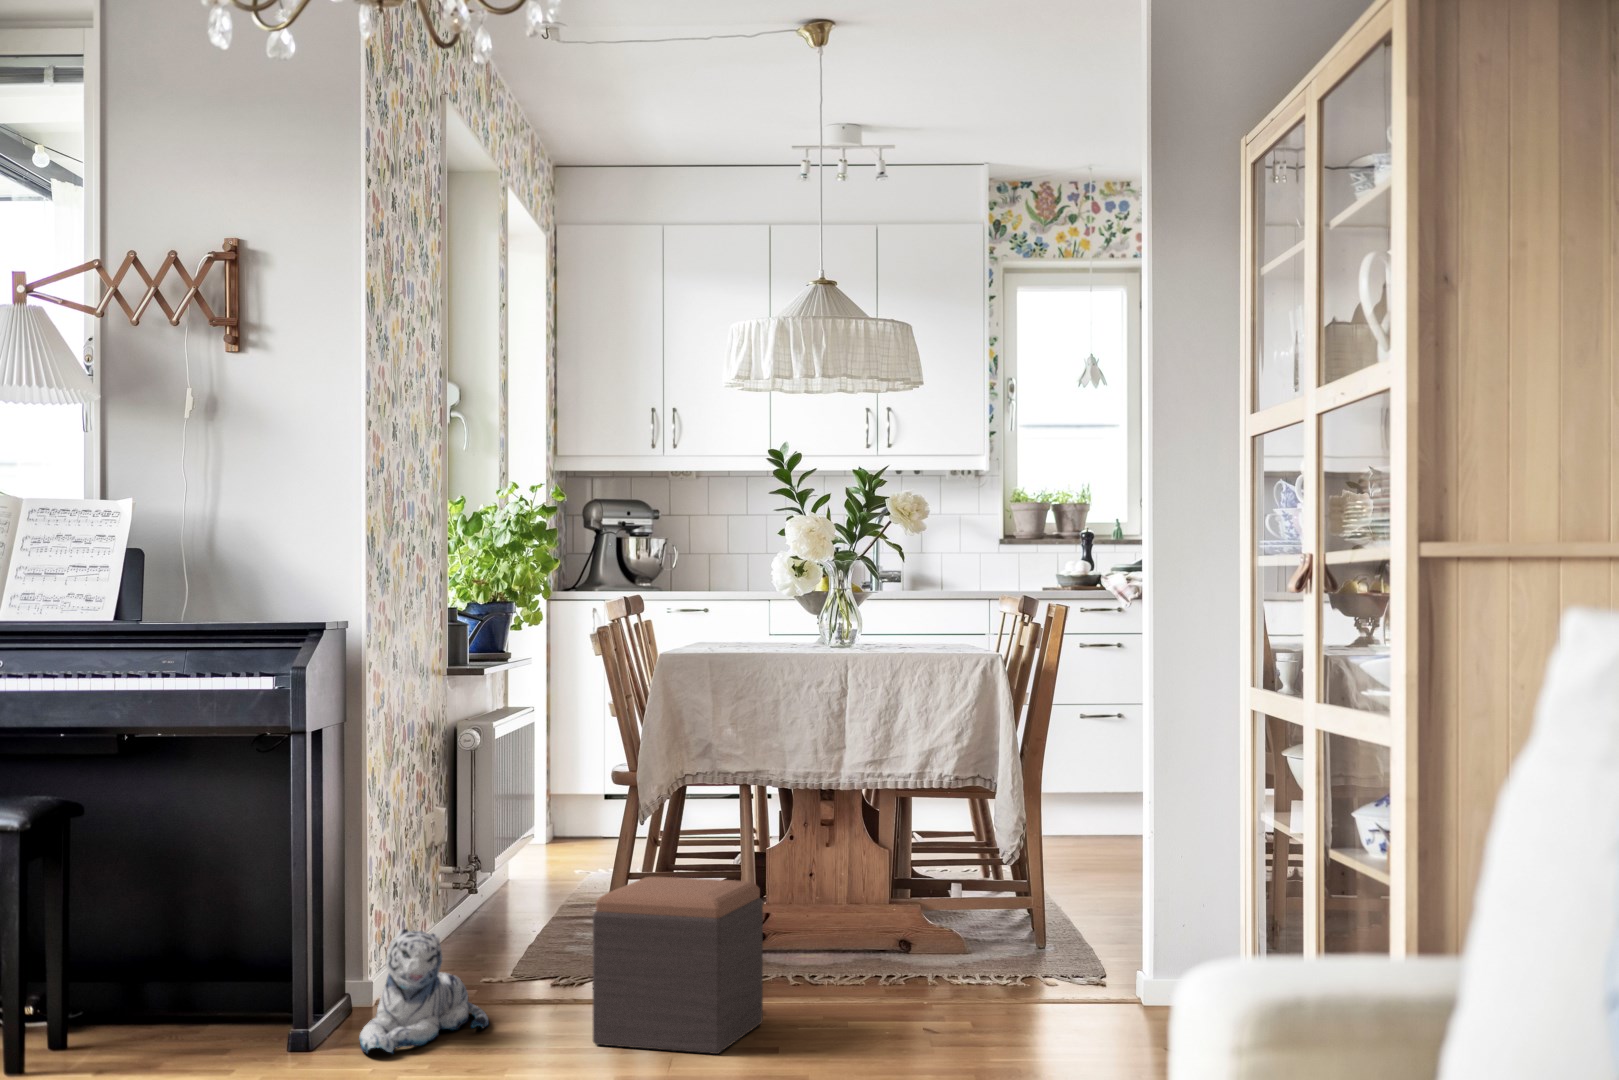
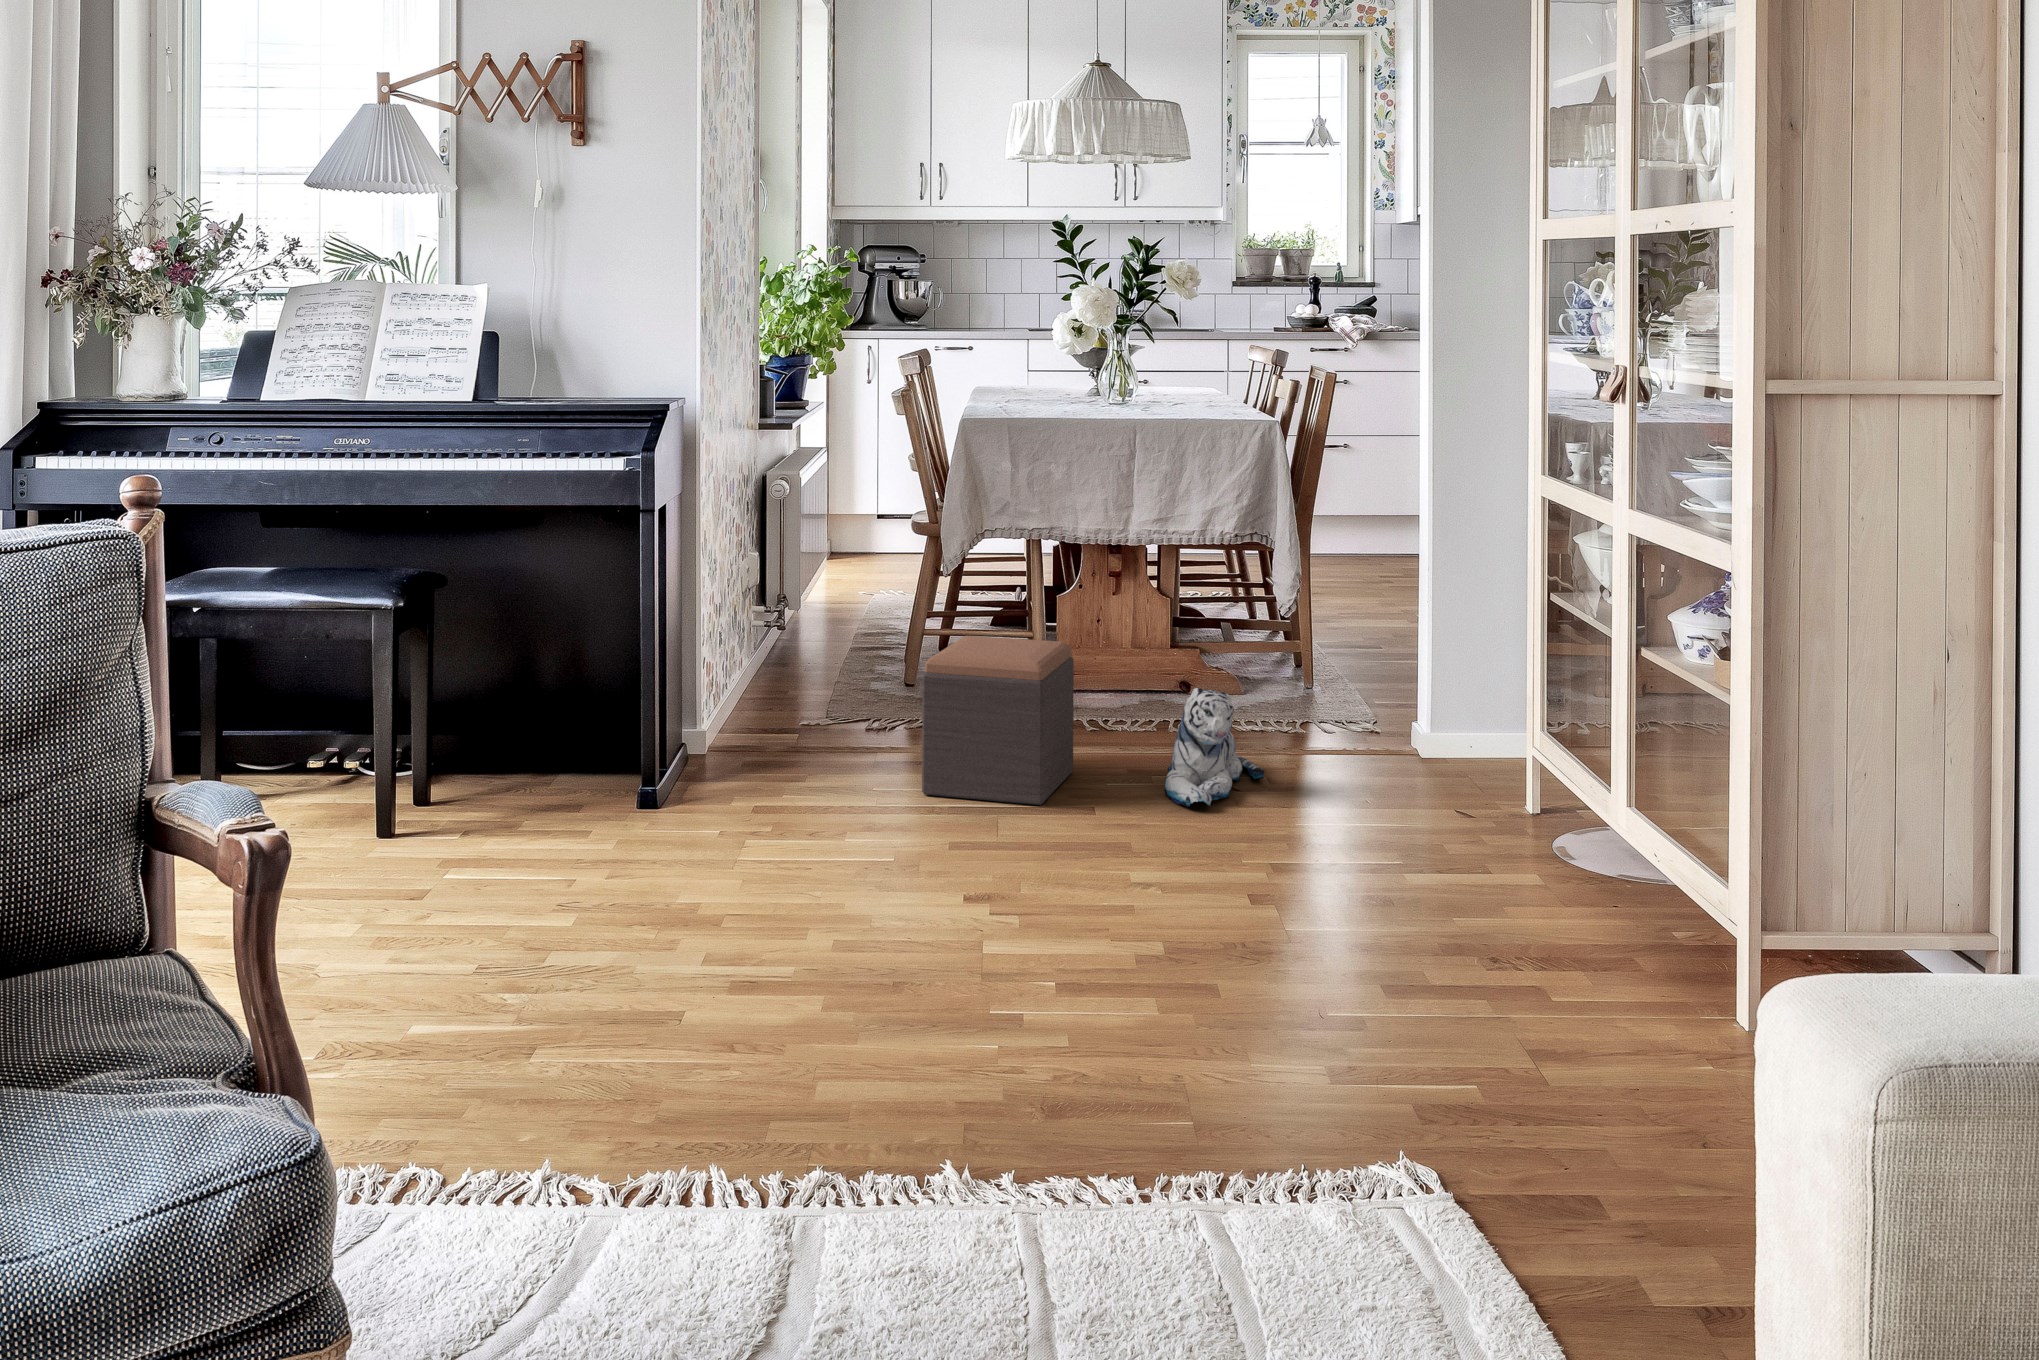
plush toy: present [360,929,489,1053] -> present [1164,688,1264,807]

